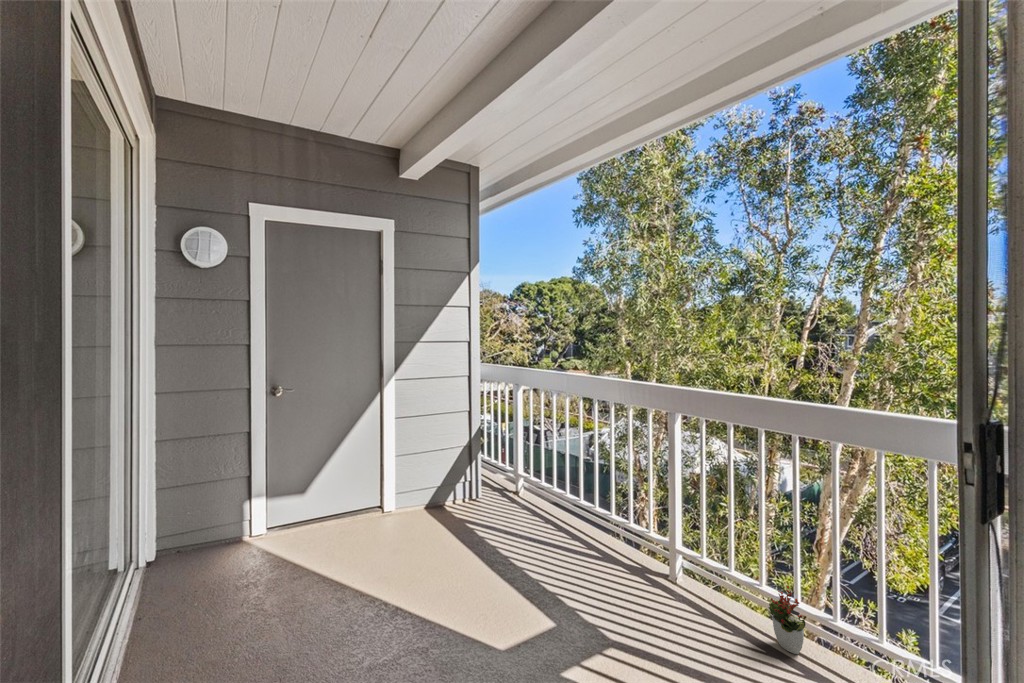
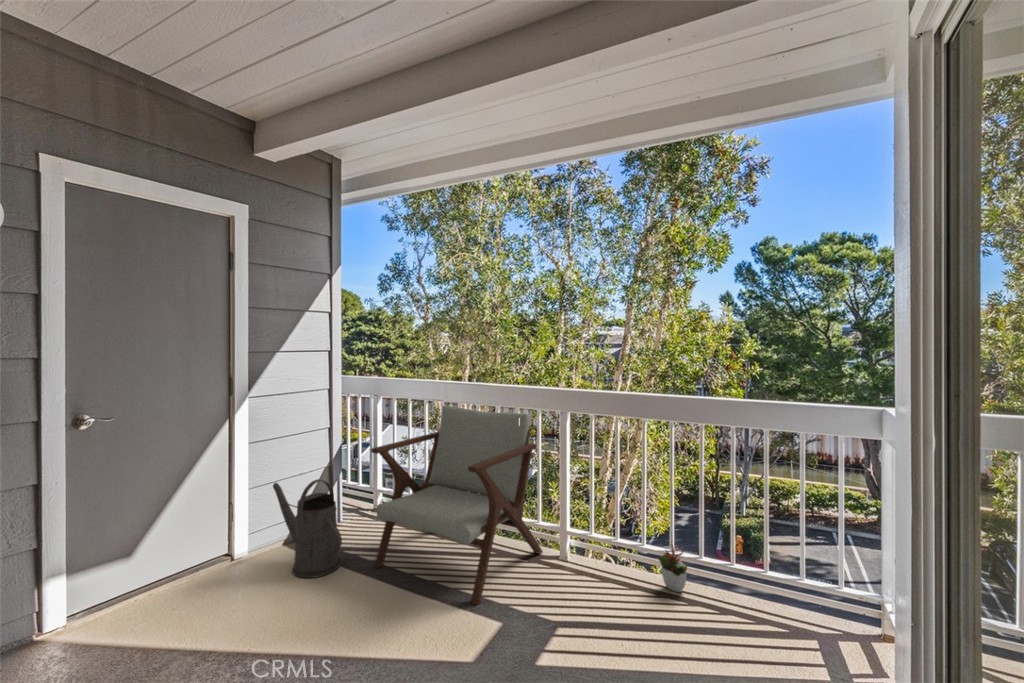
lounge chair: none [477,397,649,599] -> present [371,406,543,605]
watering can: none [415,454,457,540] -> present [273,479,342,578]

